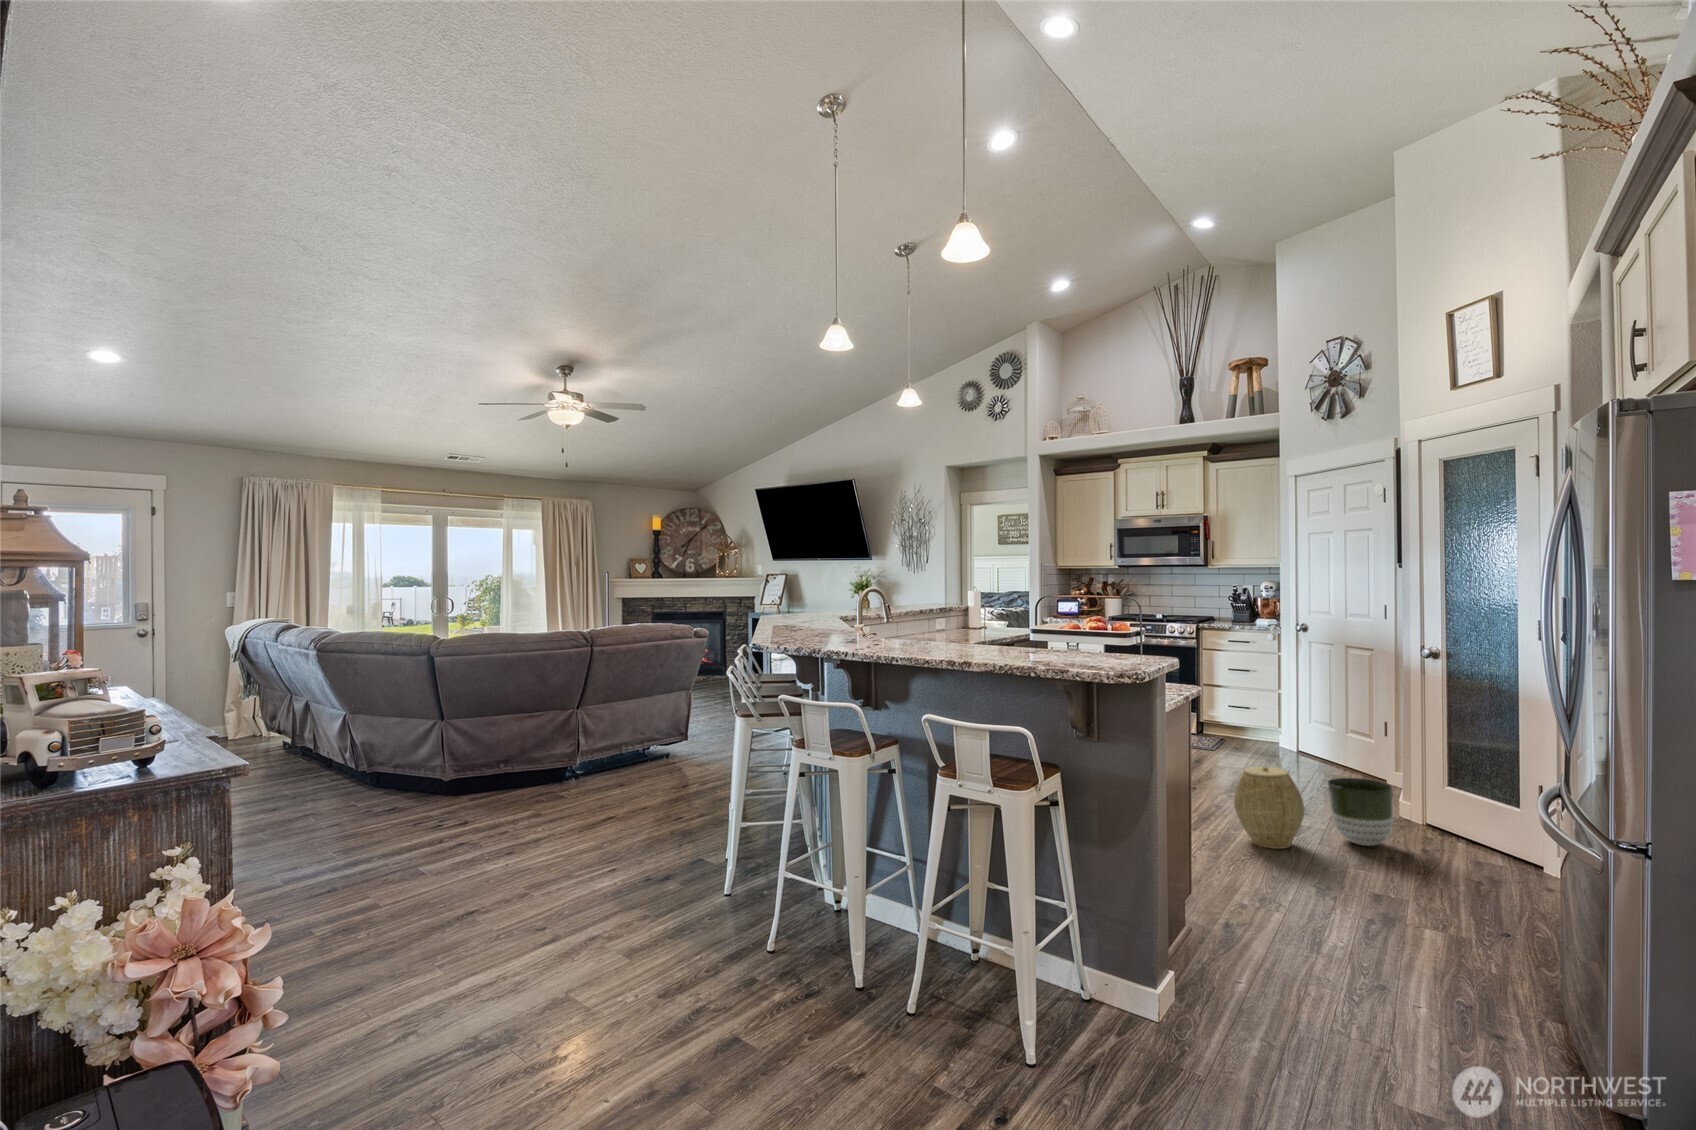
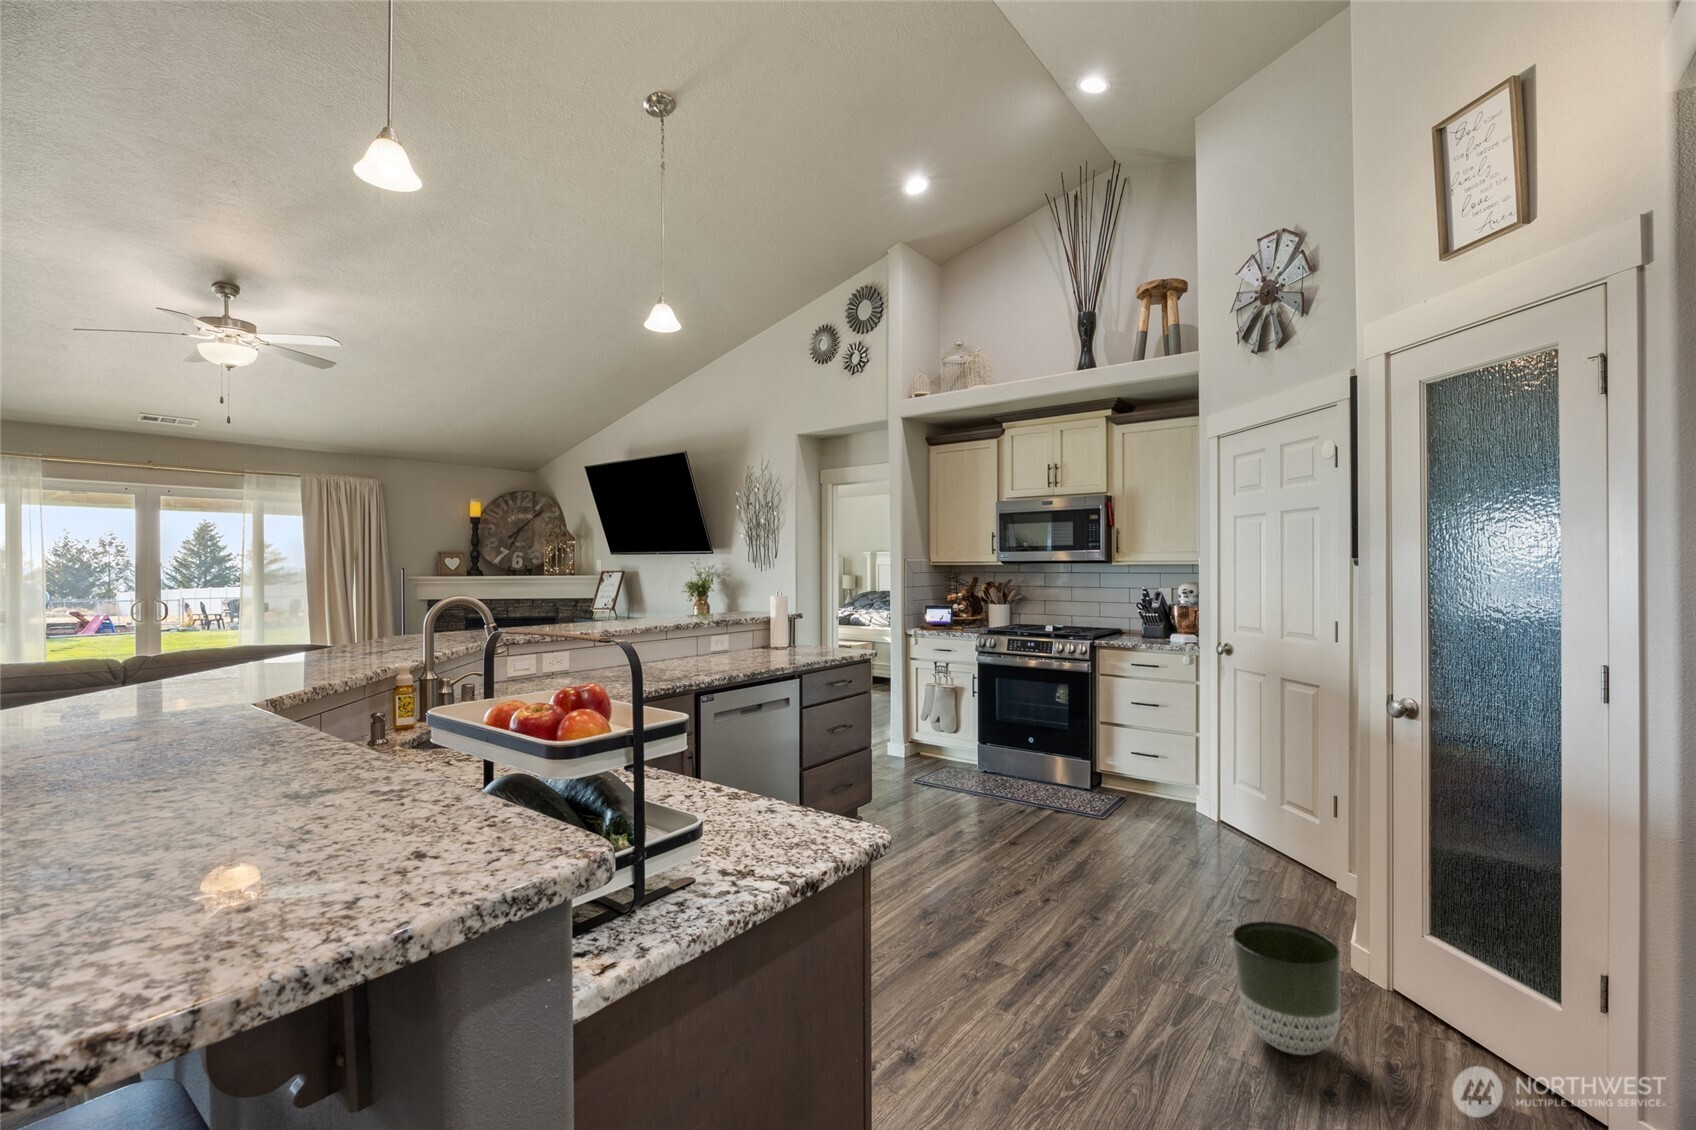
woven basket: present [1234,766,1304,849] -> none [1074,905,1188,1063]

